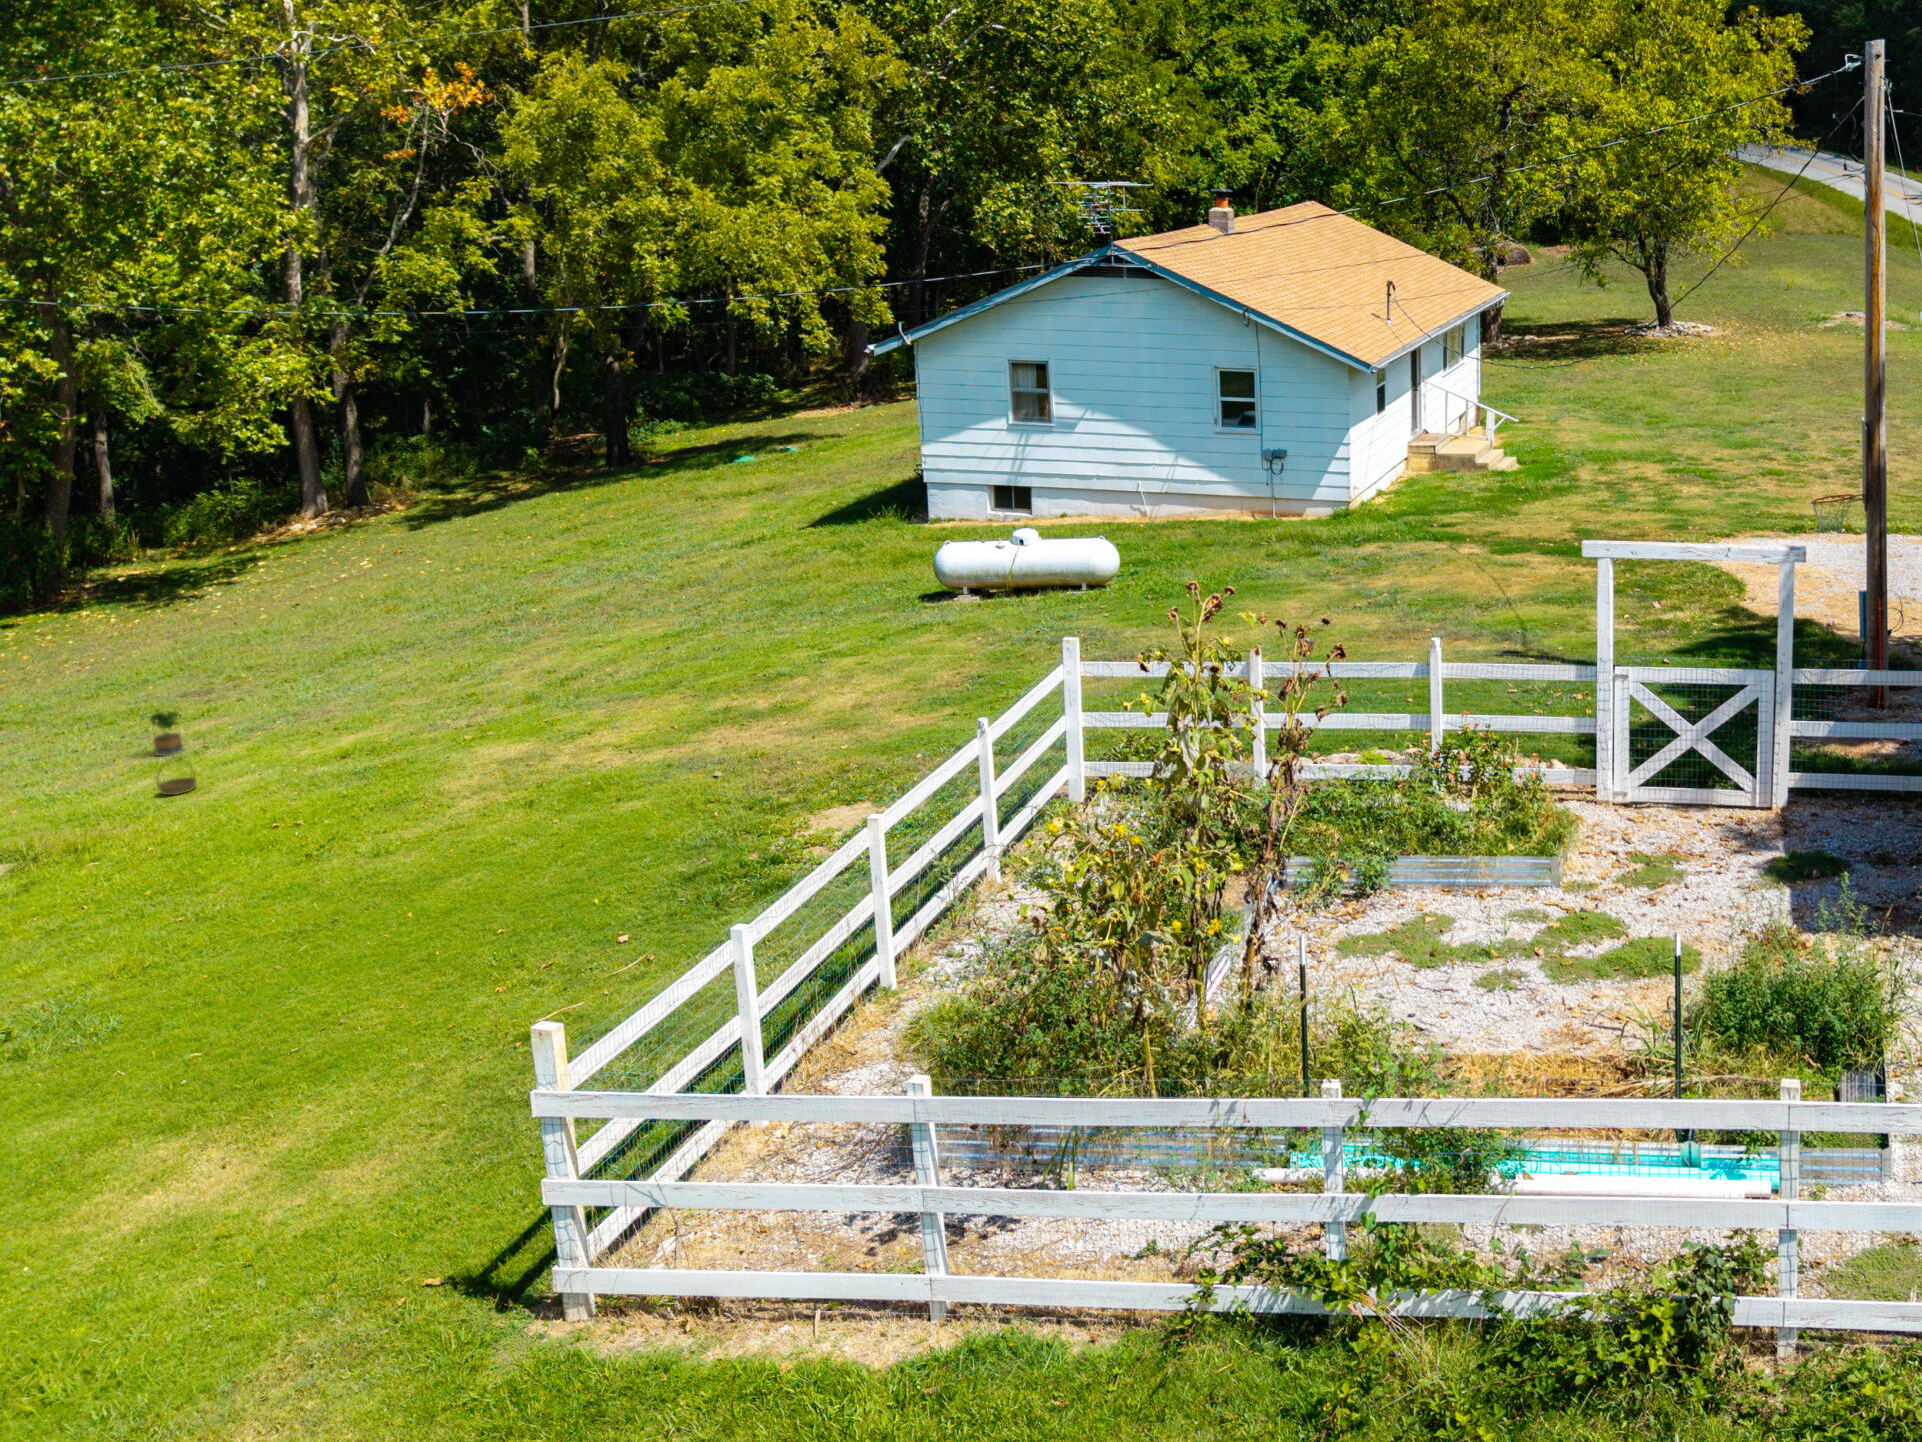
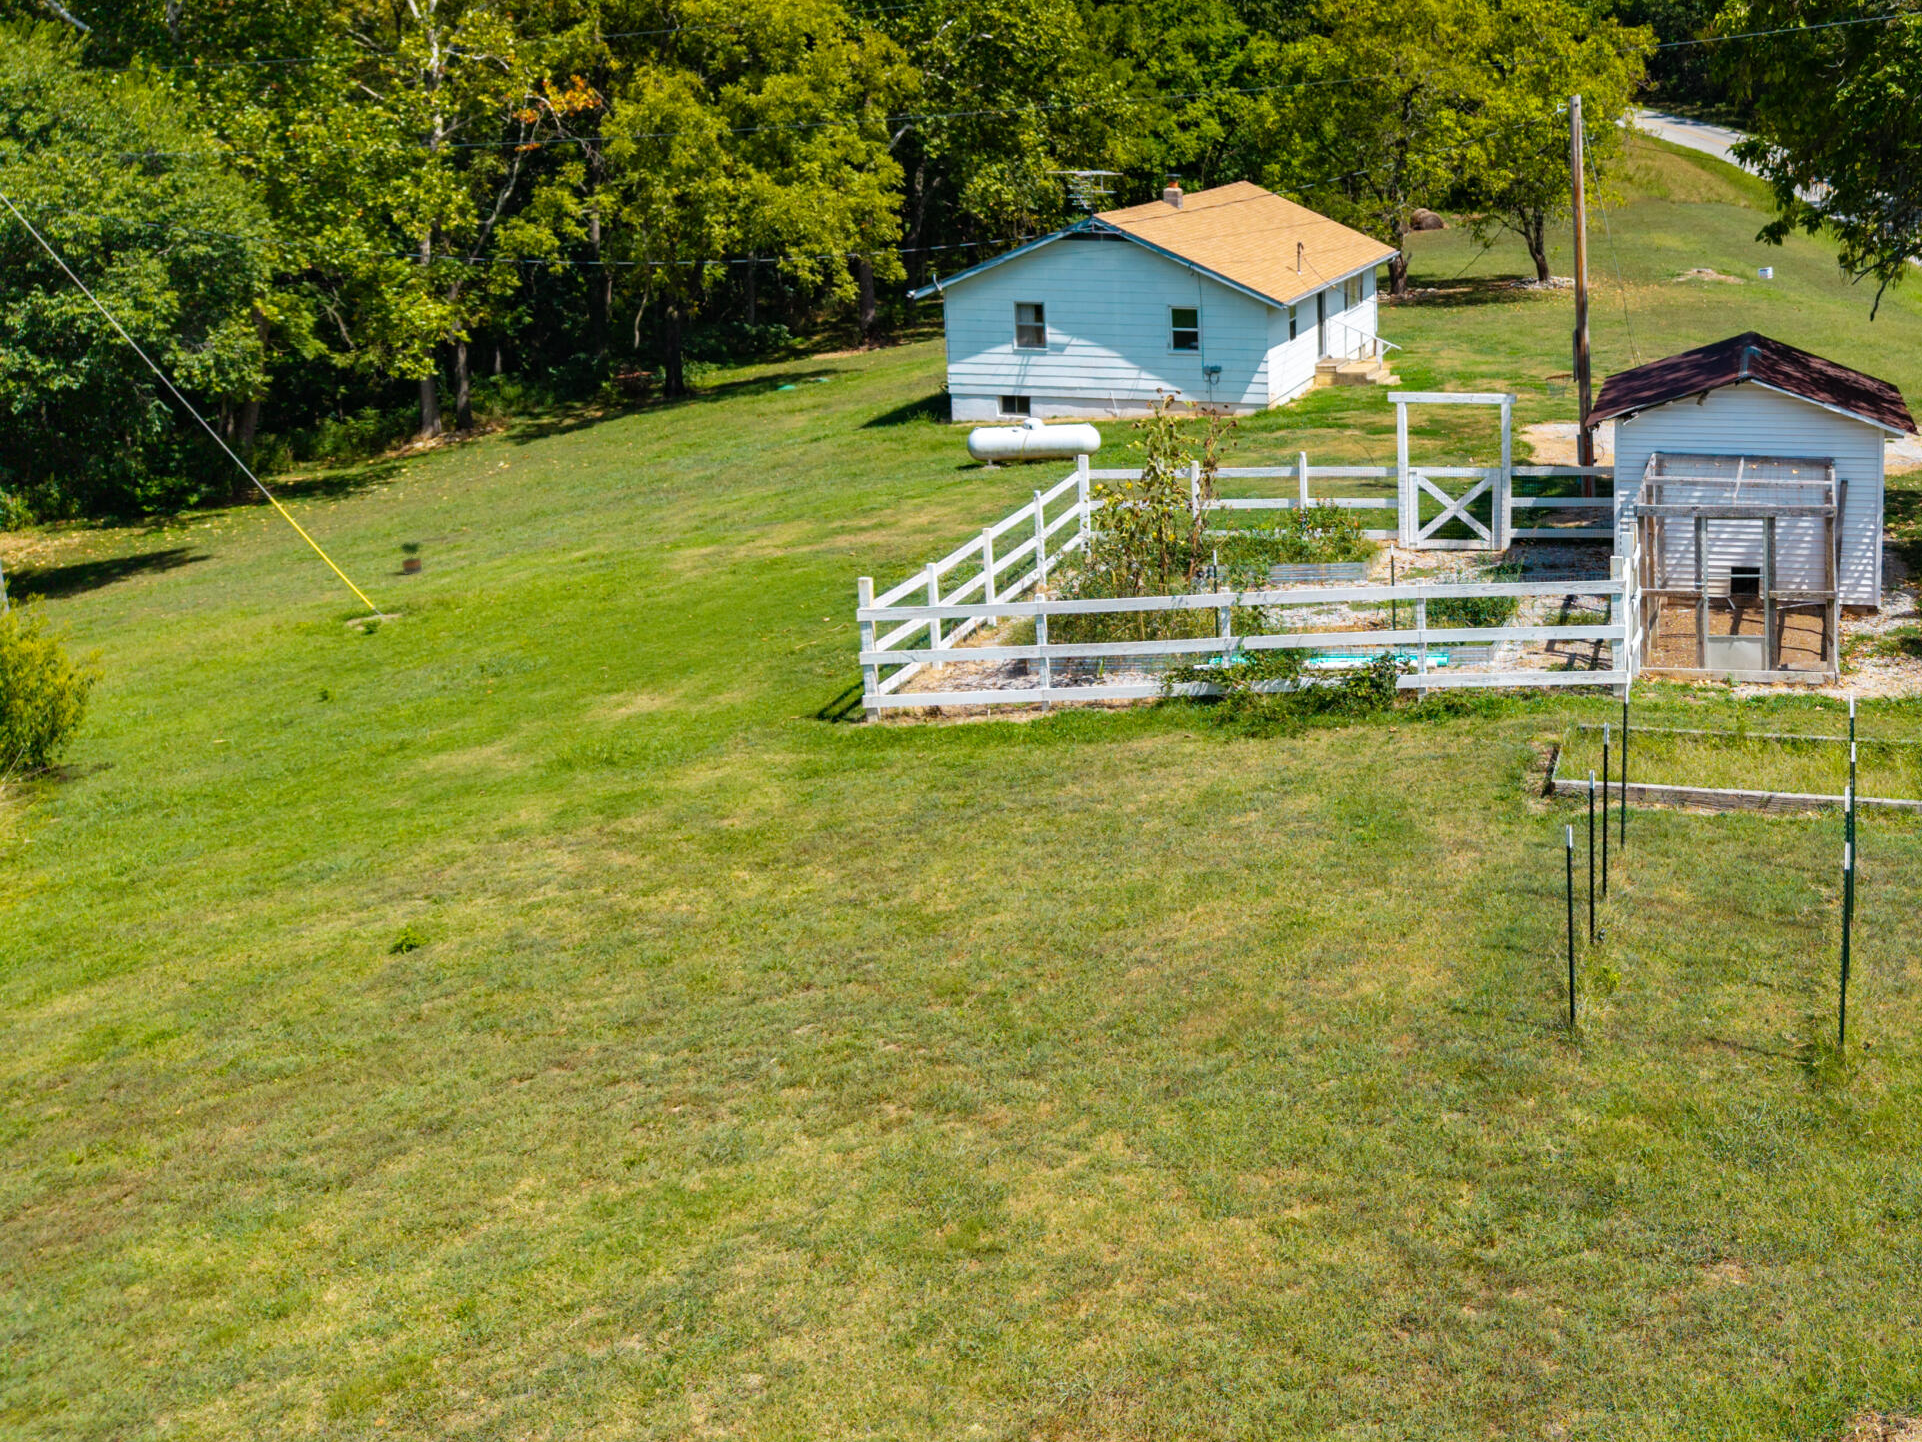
basket: present [157,760,196,795] -> none [421,568,448,593]

